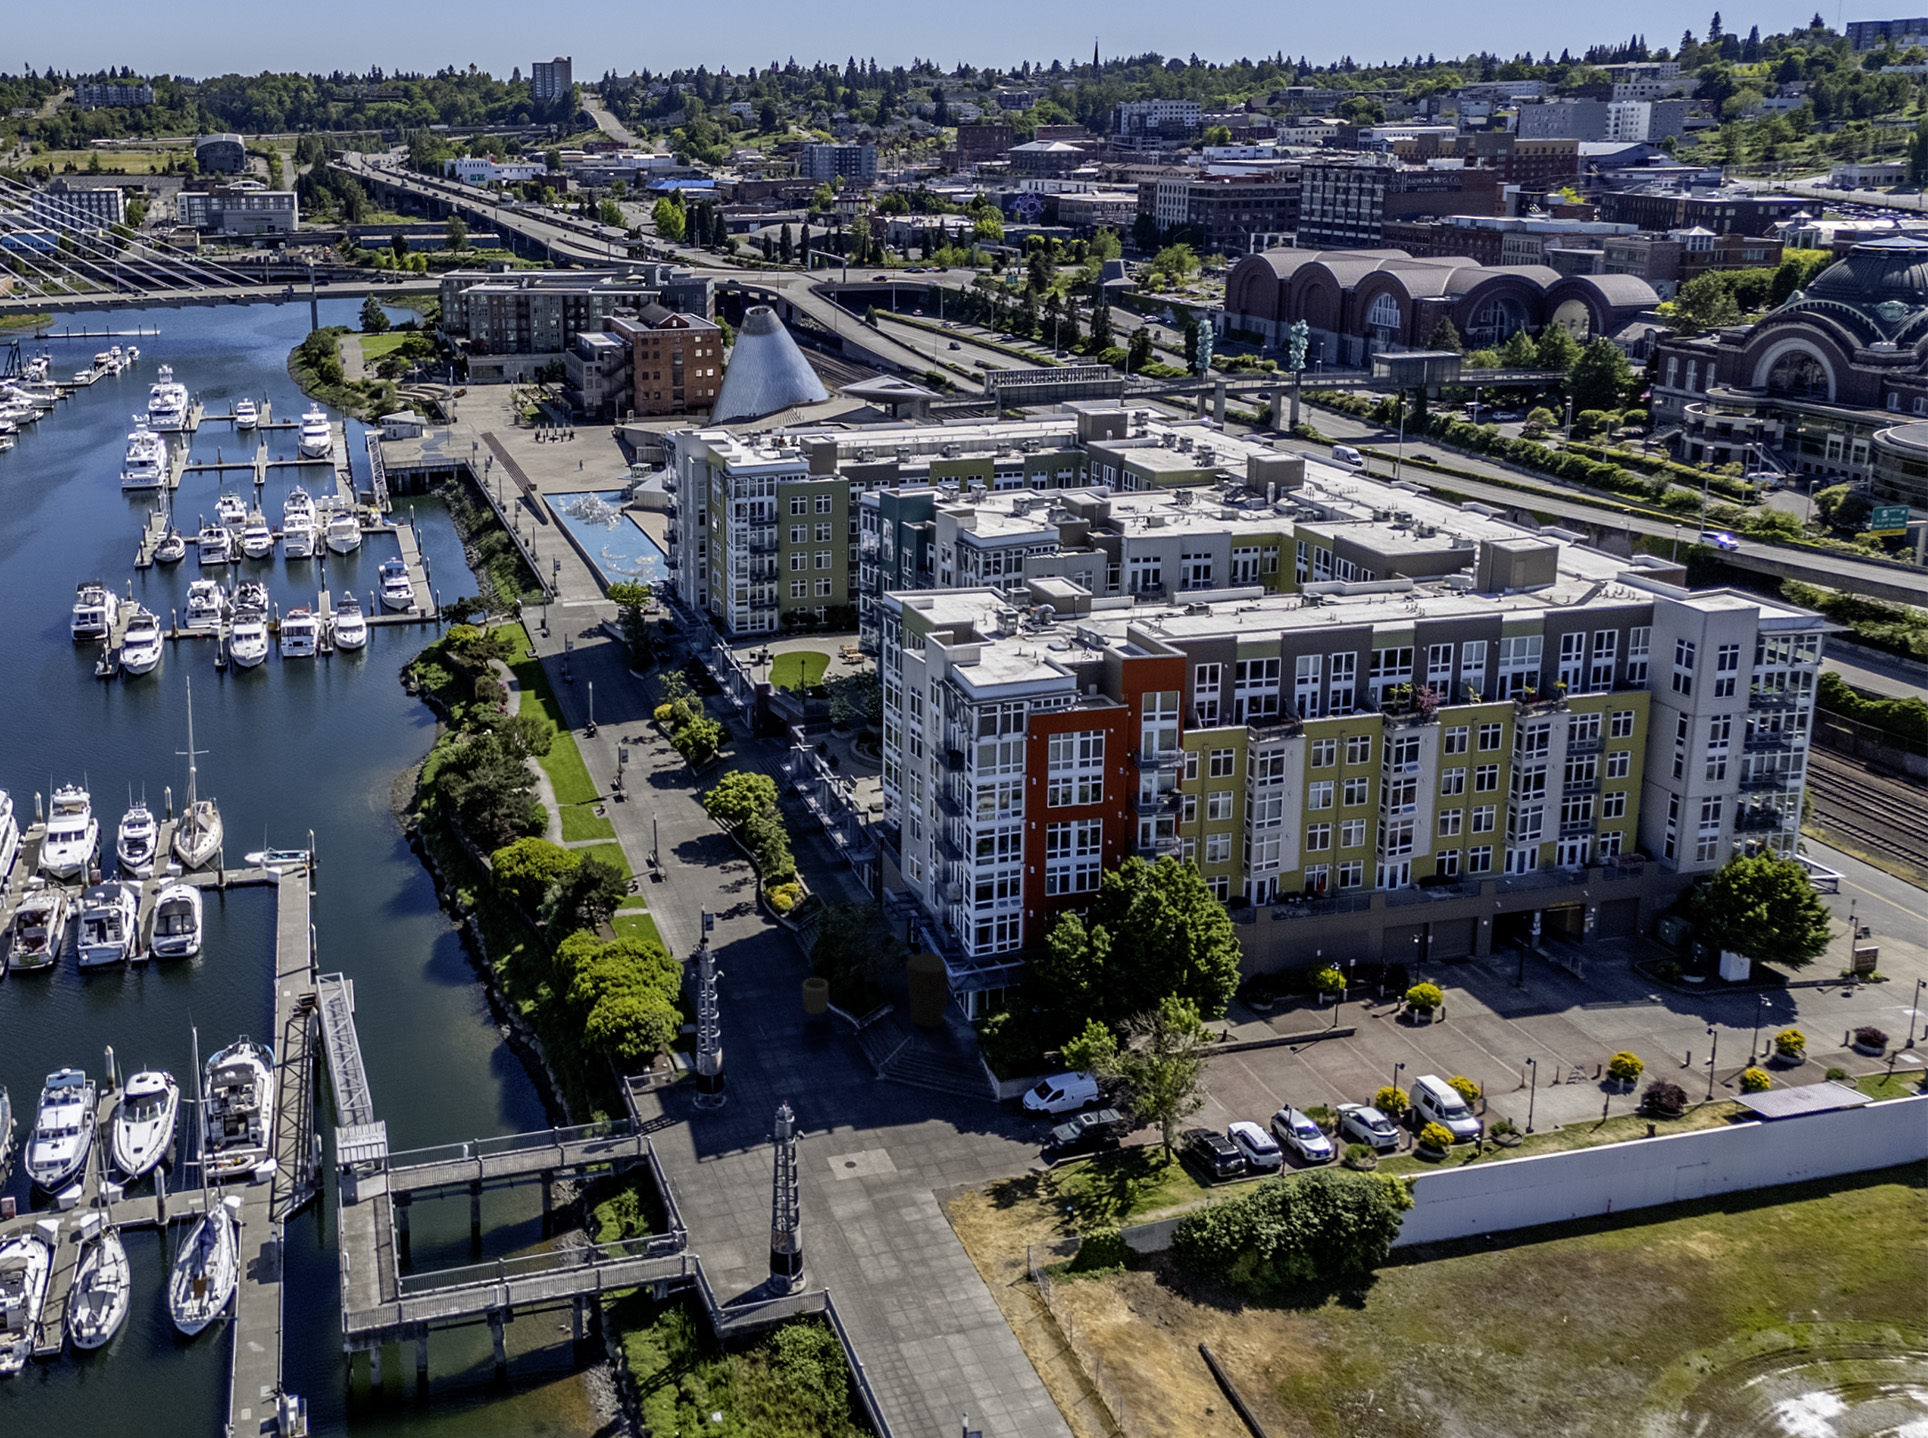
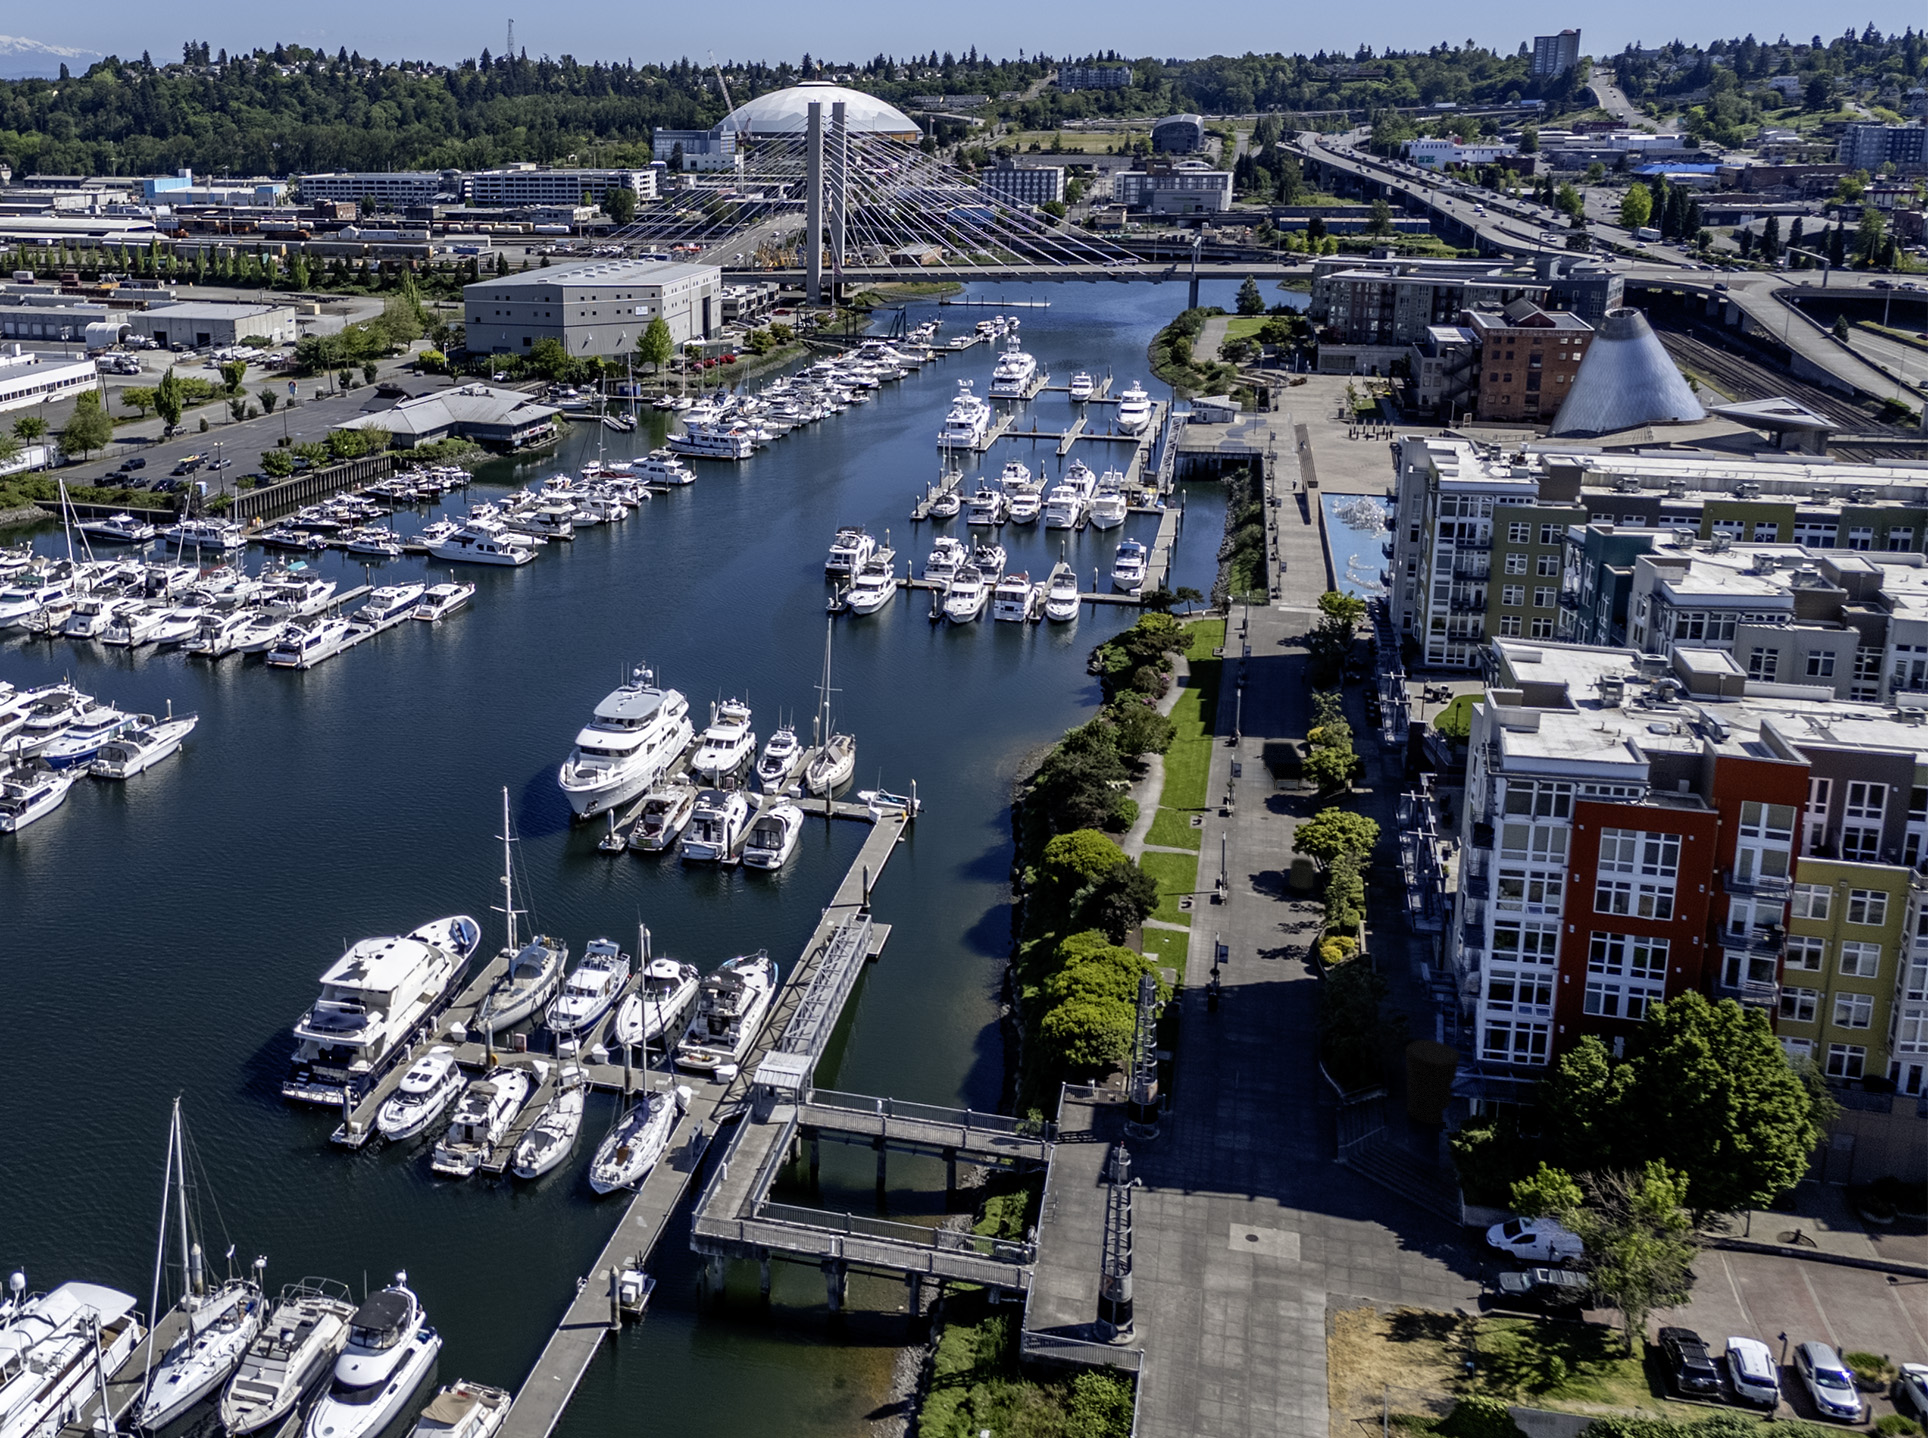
bench: none [635,725,683,772] -> present [1262,742,1304,789]
planter: present [803,978,828,1014] -> present [1289,858,1314,889]

